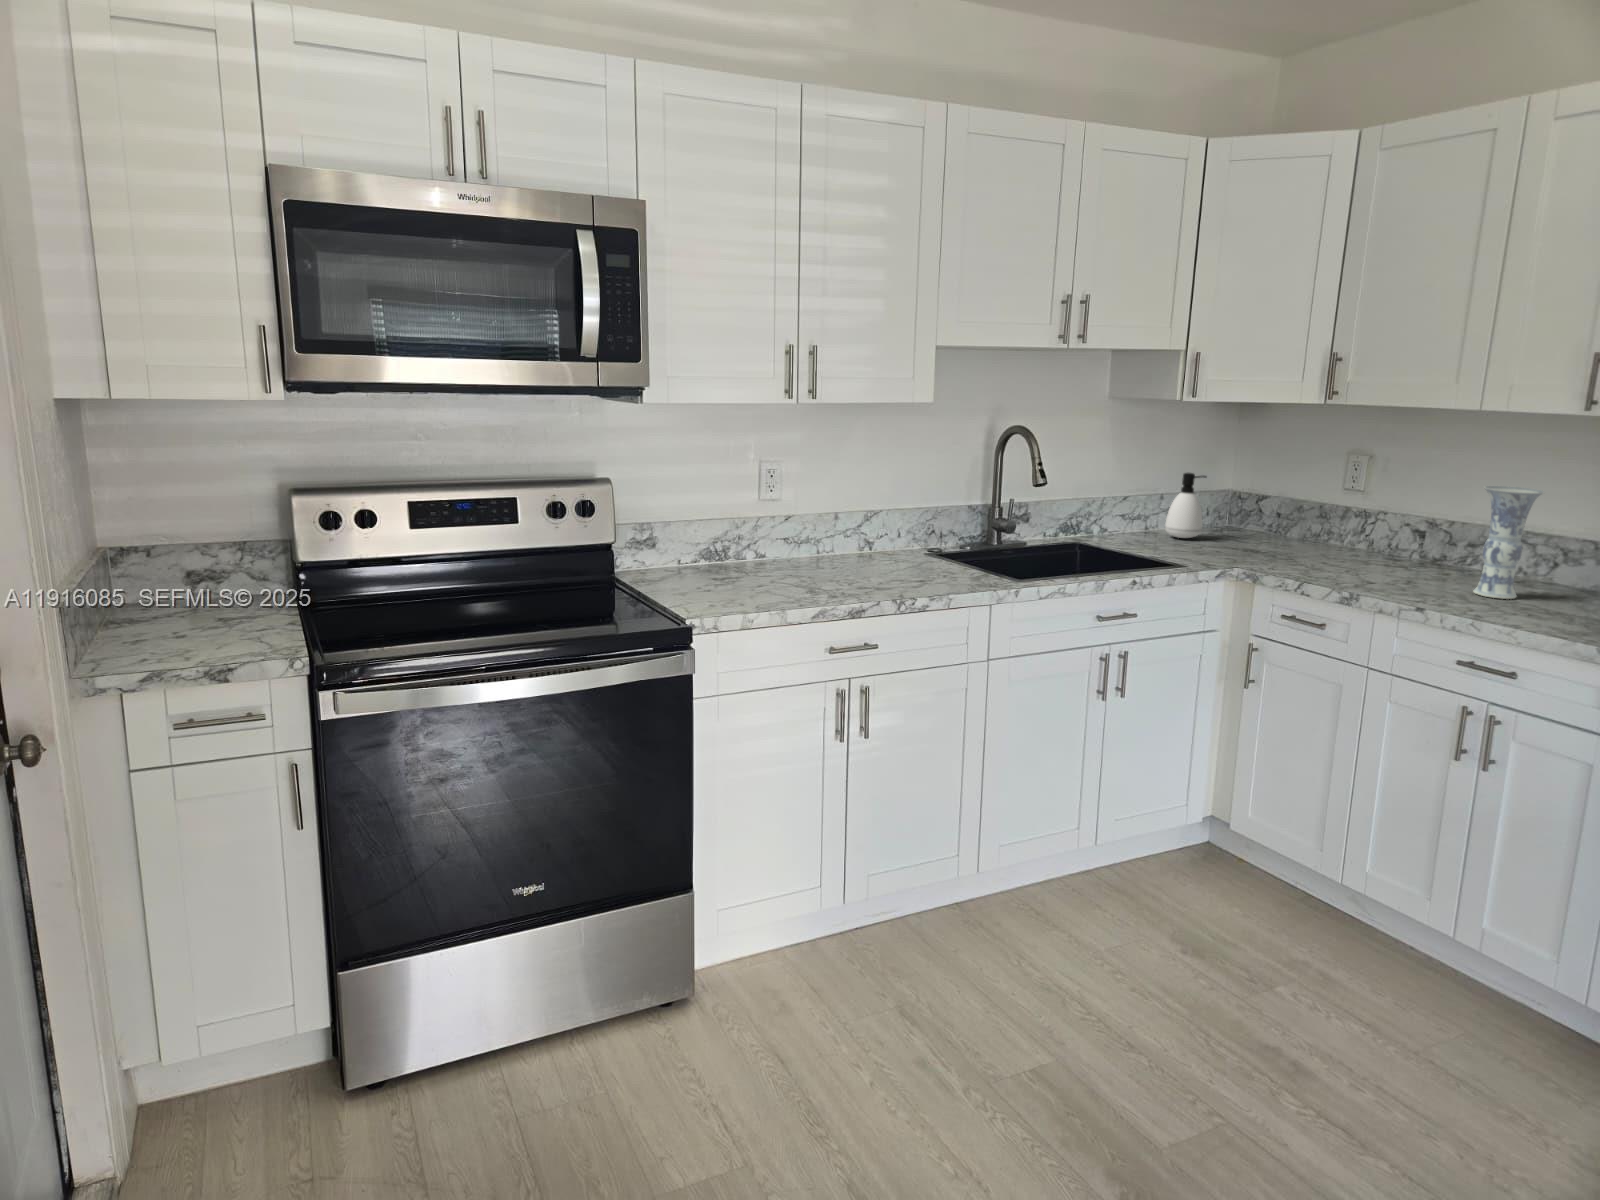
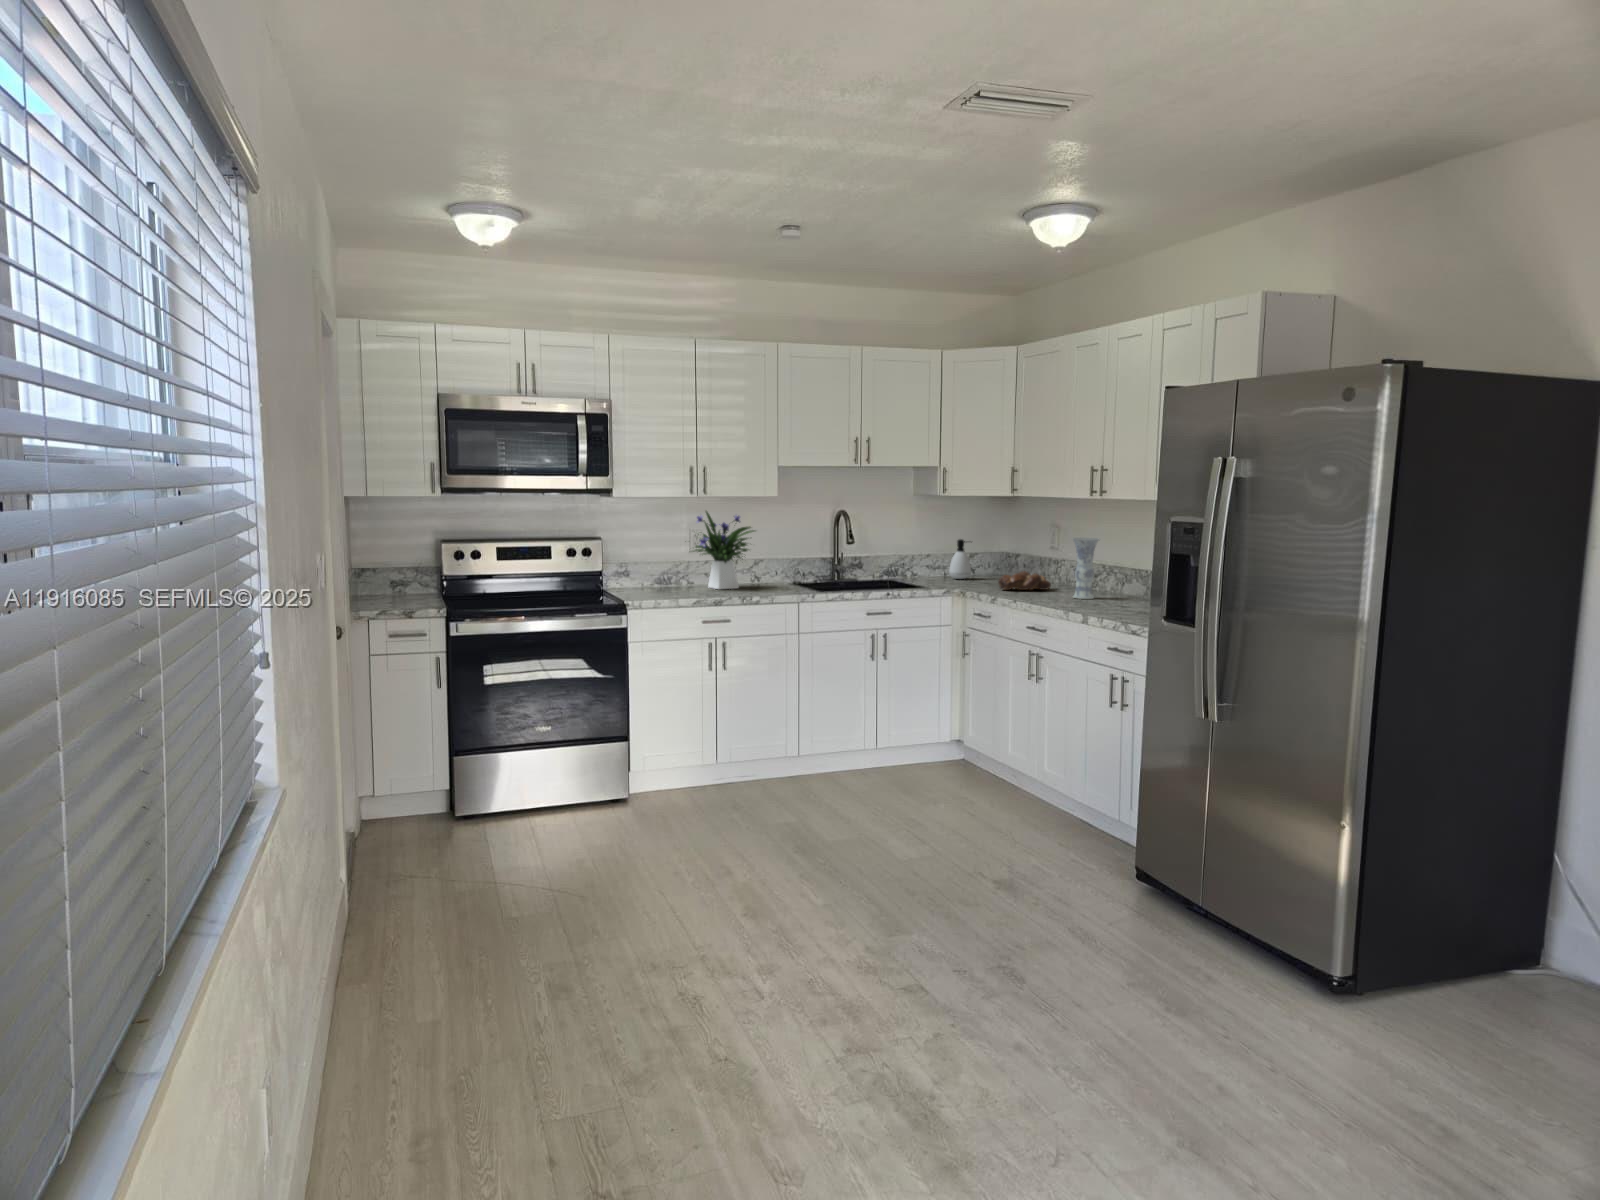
flower arrangement: none [759,426,898,571] -> present [695,511,754,589]
bread loaf: none [1297,537,1393,571] -> present [998,571,1051,590]

